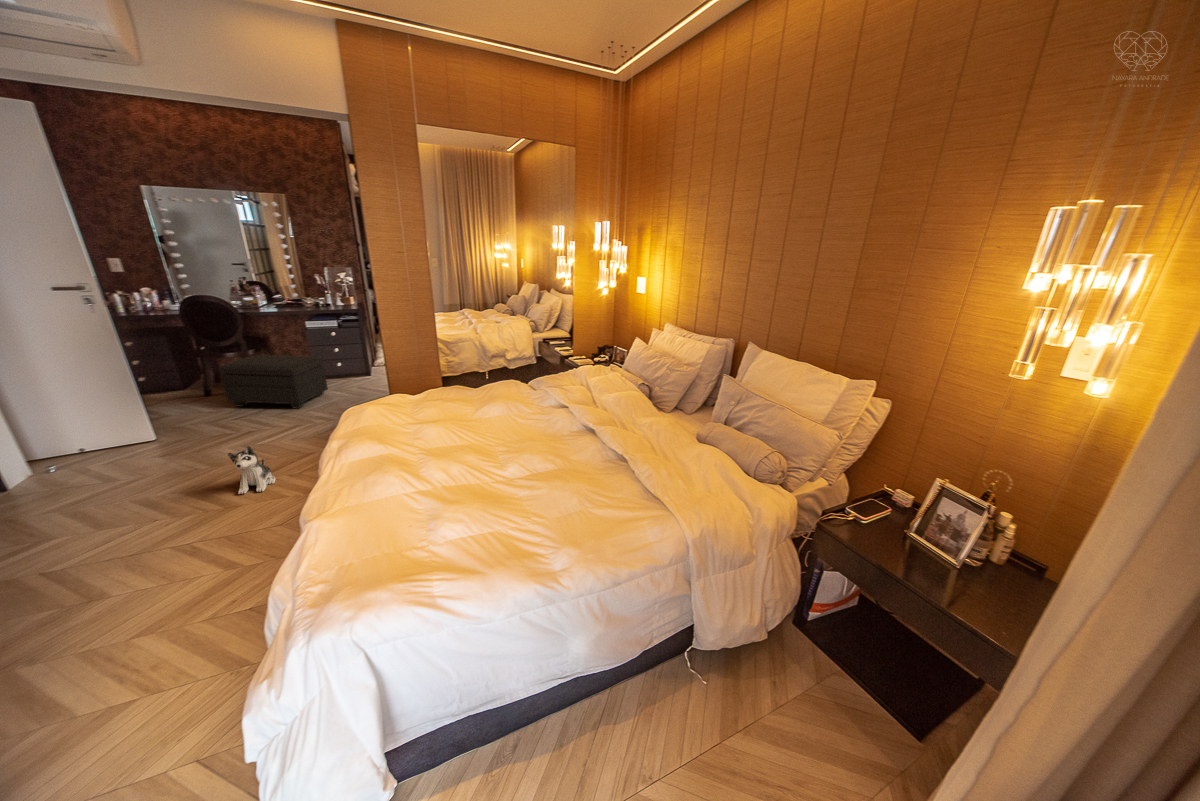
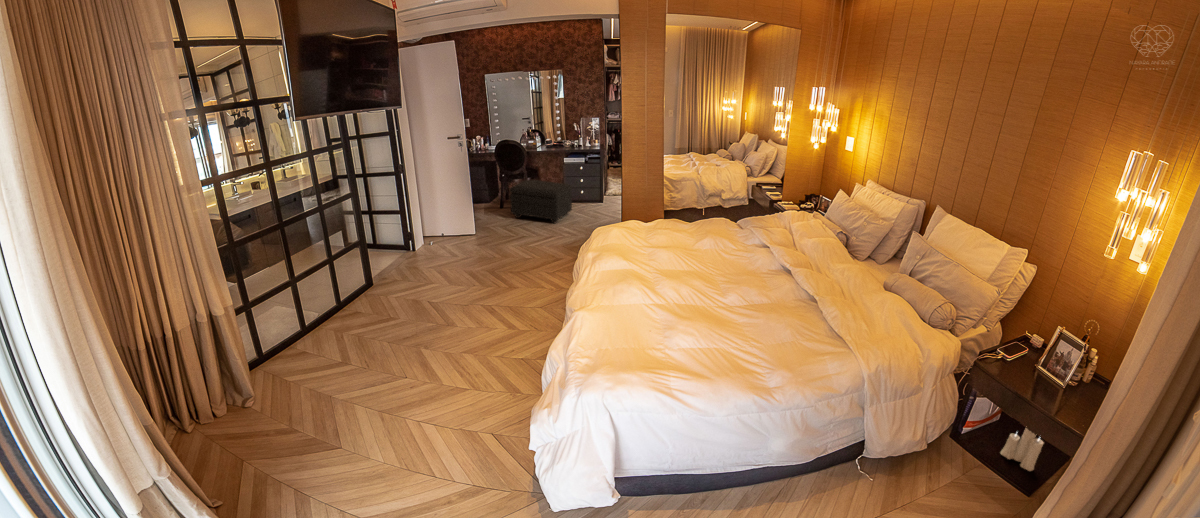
plush toy: present [228,445,275,494] -> none [538,246,559,277]
candle: none [887,596,946,678] -> present [1001,428,1044,471]

